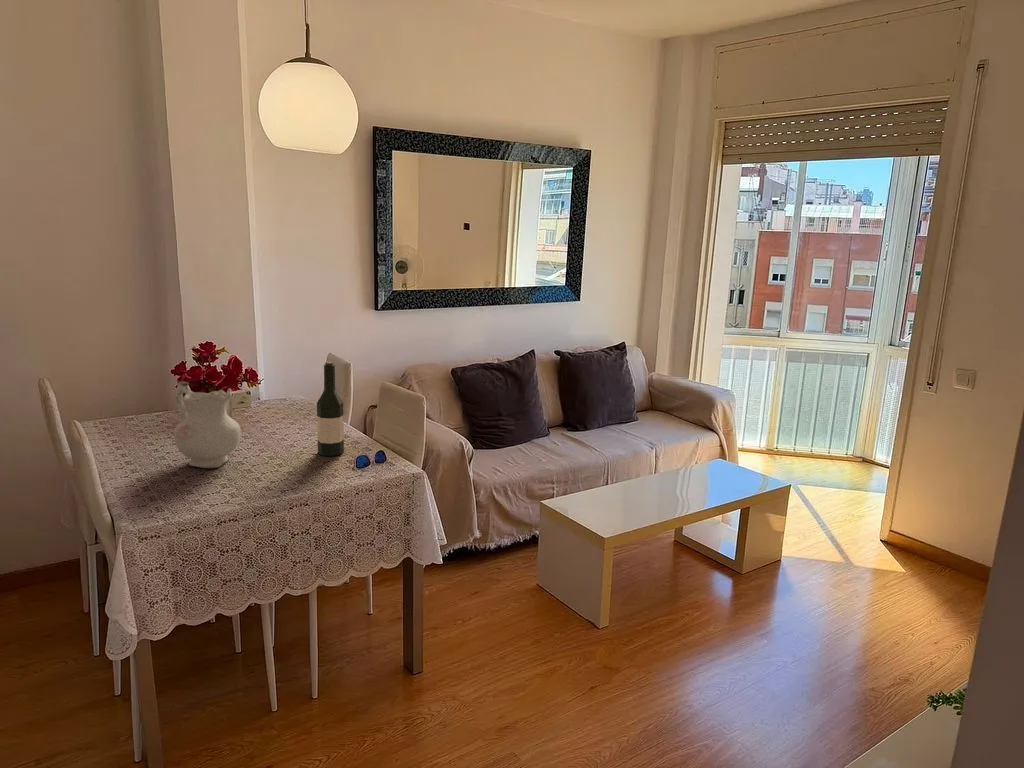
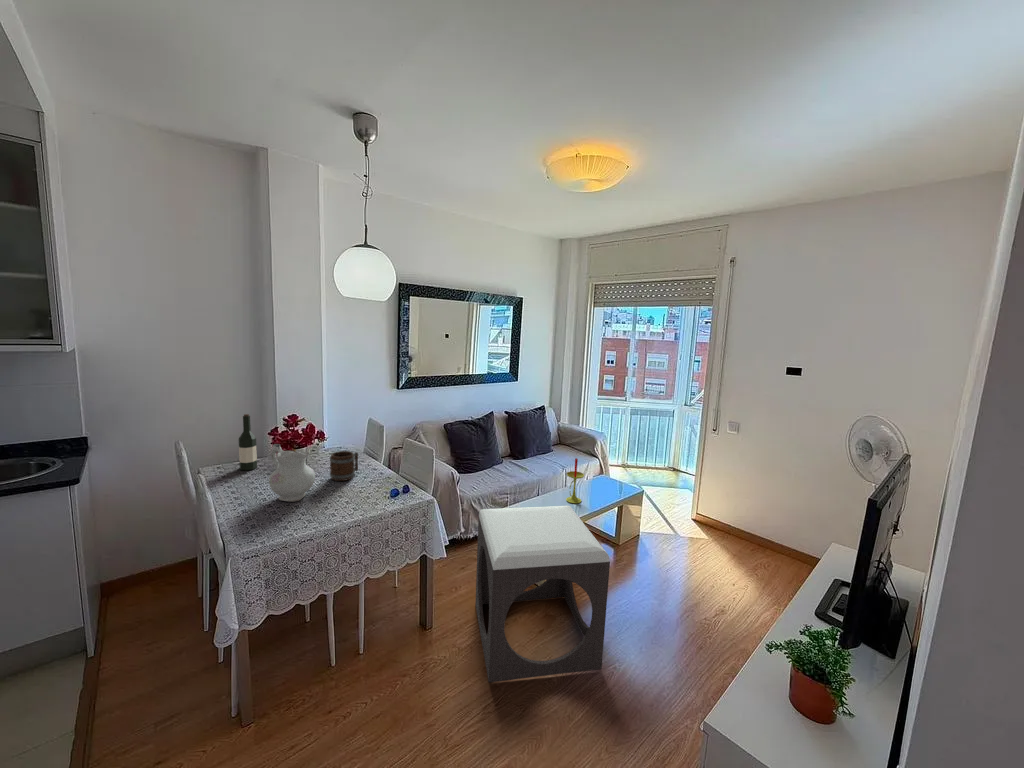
wine bottle: present [317,362,344,456] -> present [239,414,257,470]
mug: none [263,398,307,443] -> present [330,451,358,481]
candle: none [649,423,681,500] -> present [566,458,584,503]
footstool: none [491,496,698,748] -> present [475,506,610,682]

